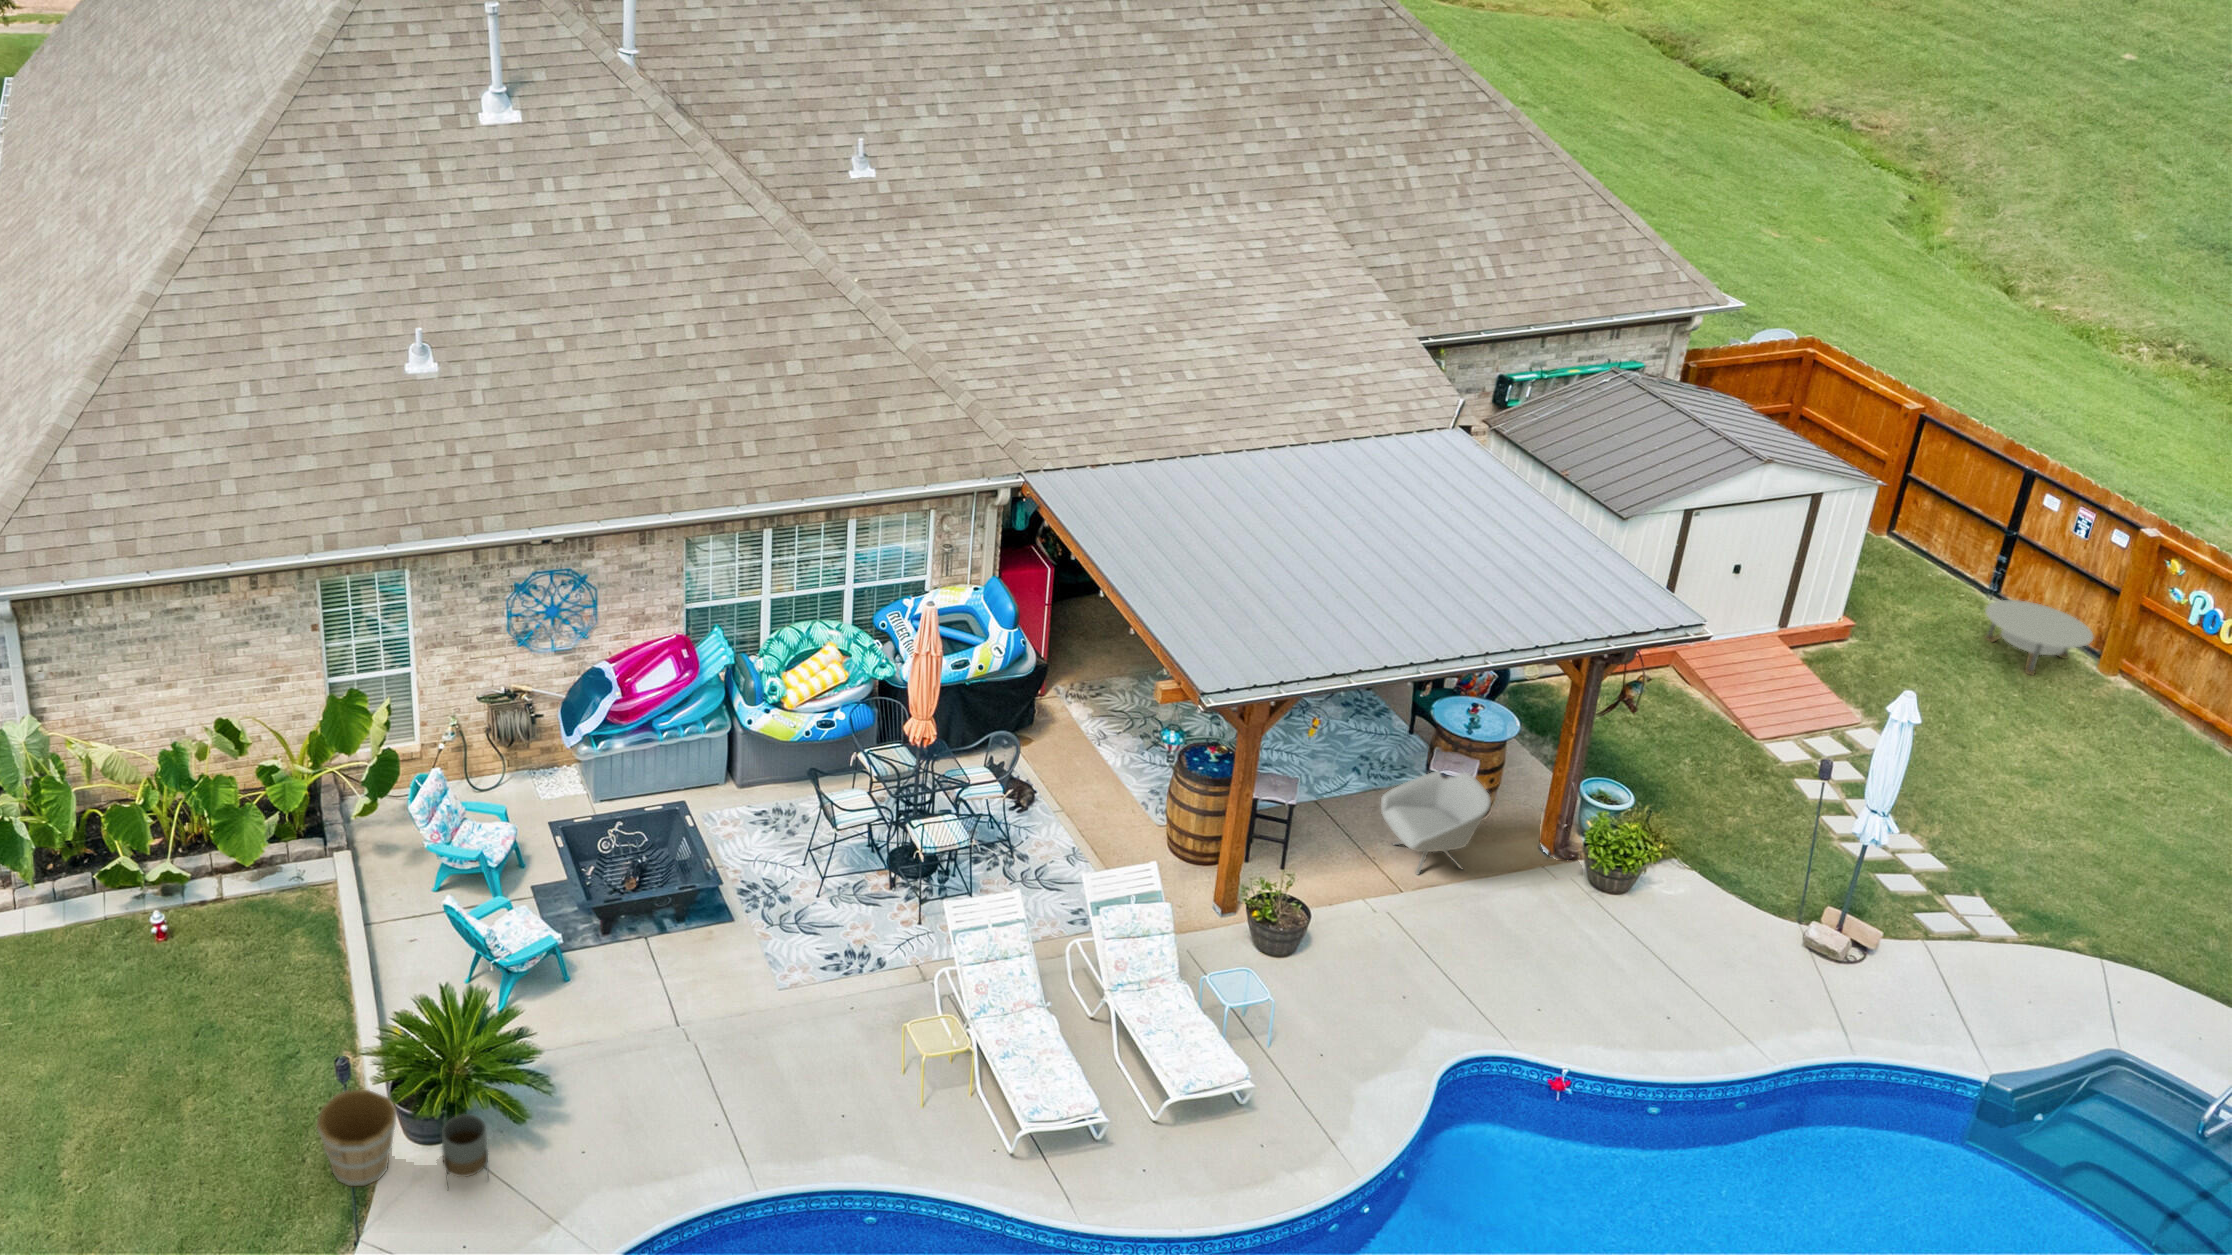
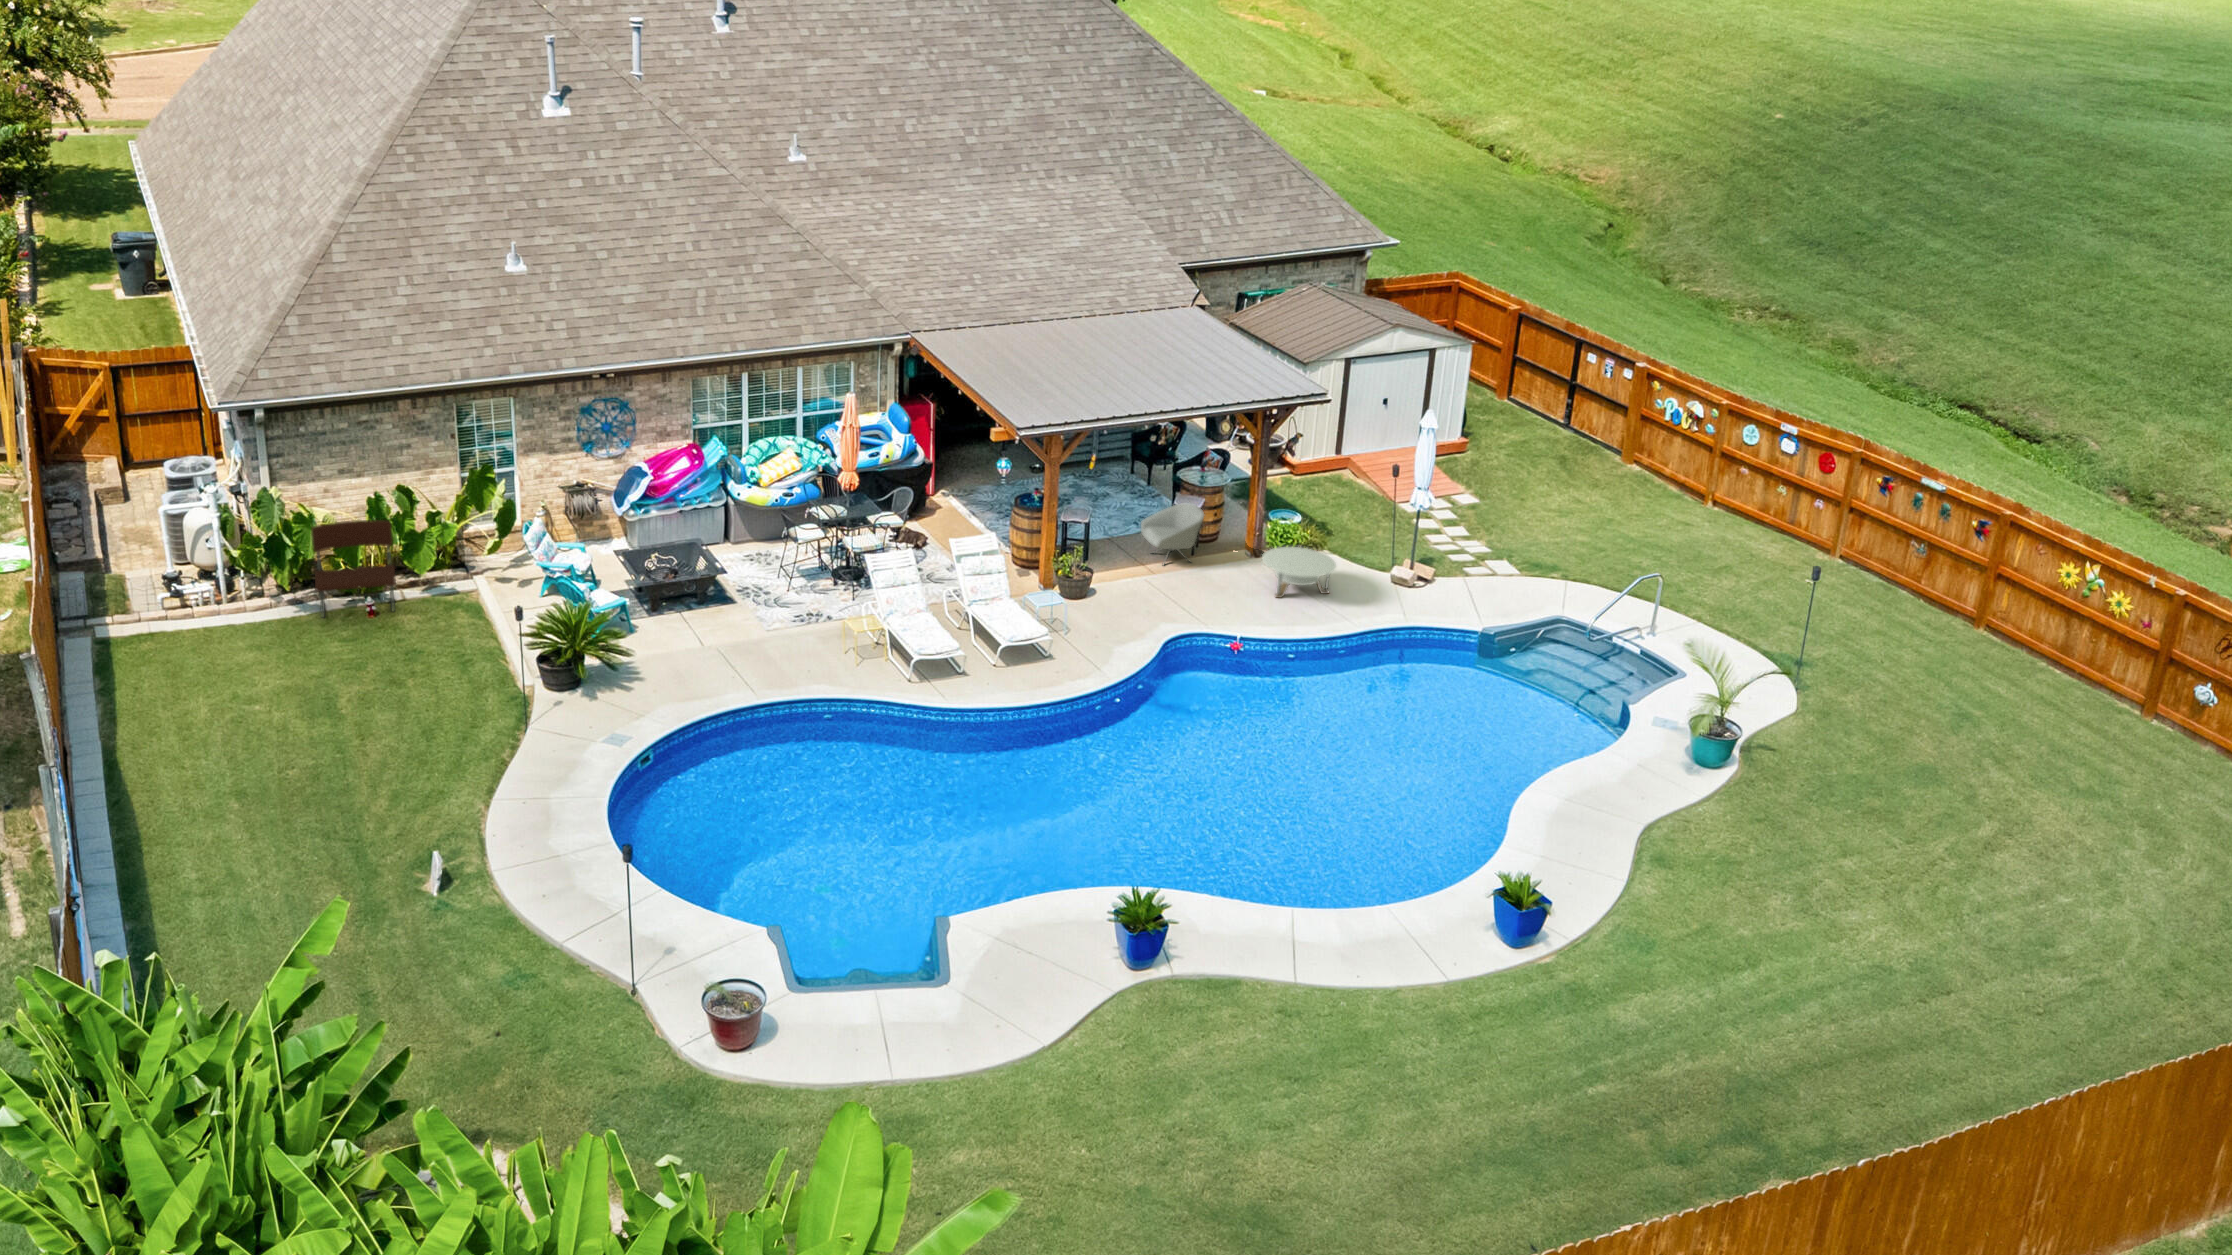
round table: present [1985,600,2093,675] -> present [1262,547,1336,598]
bench: none [65,789,202,944] -> present [311,520,396,617]
wooden bucket: present [317,1090,397,1186] -> none [494,655,541,707]
planter: present [442,1114,488,1188] -> none [569,663,597,707]

